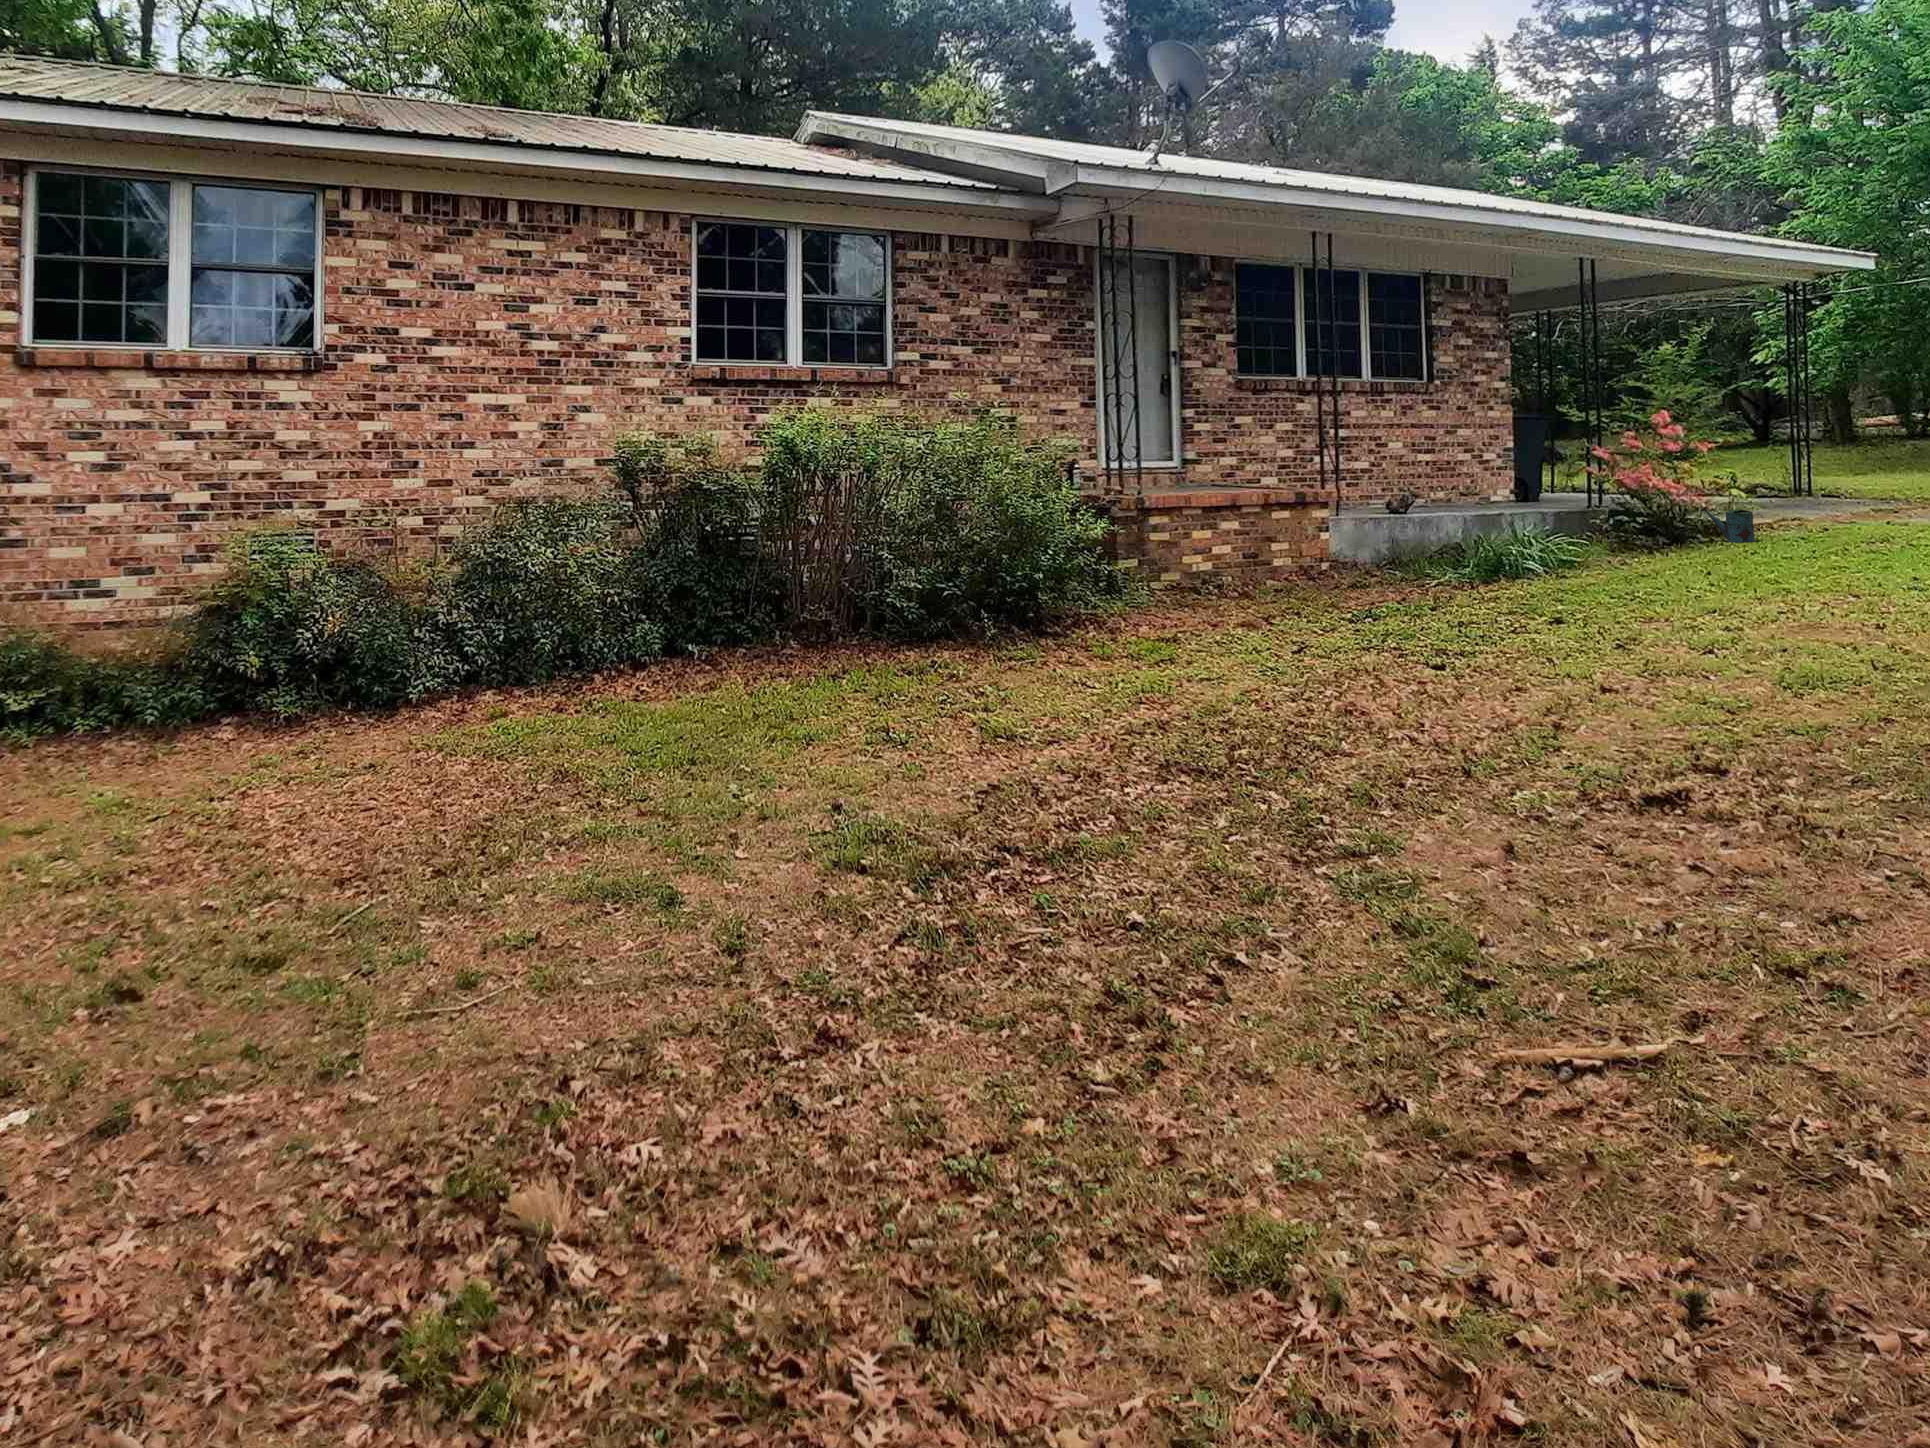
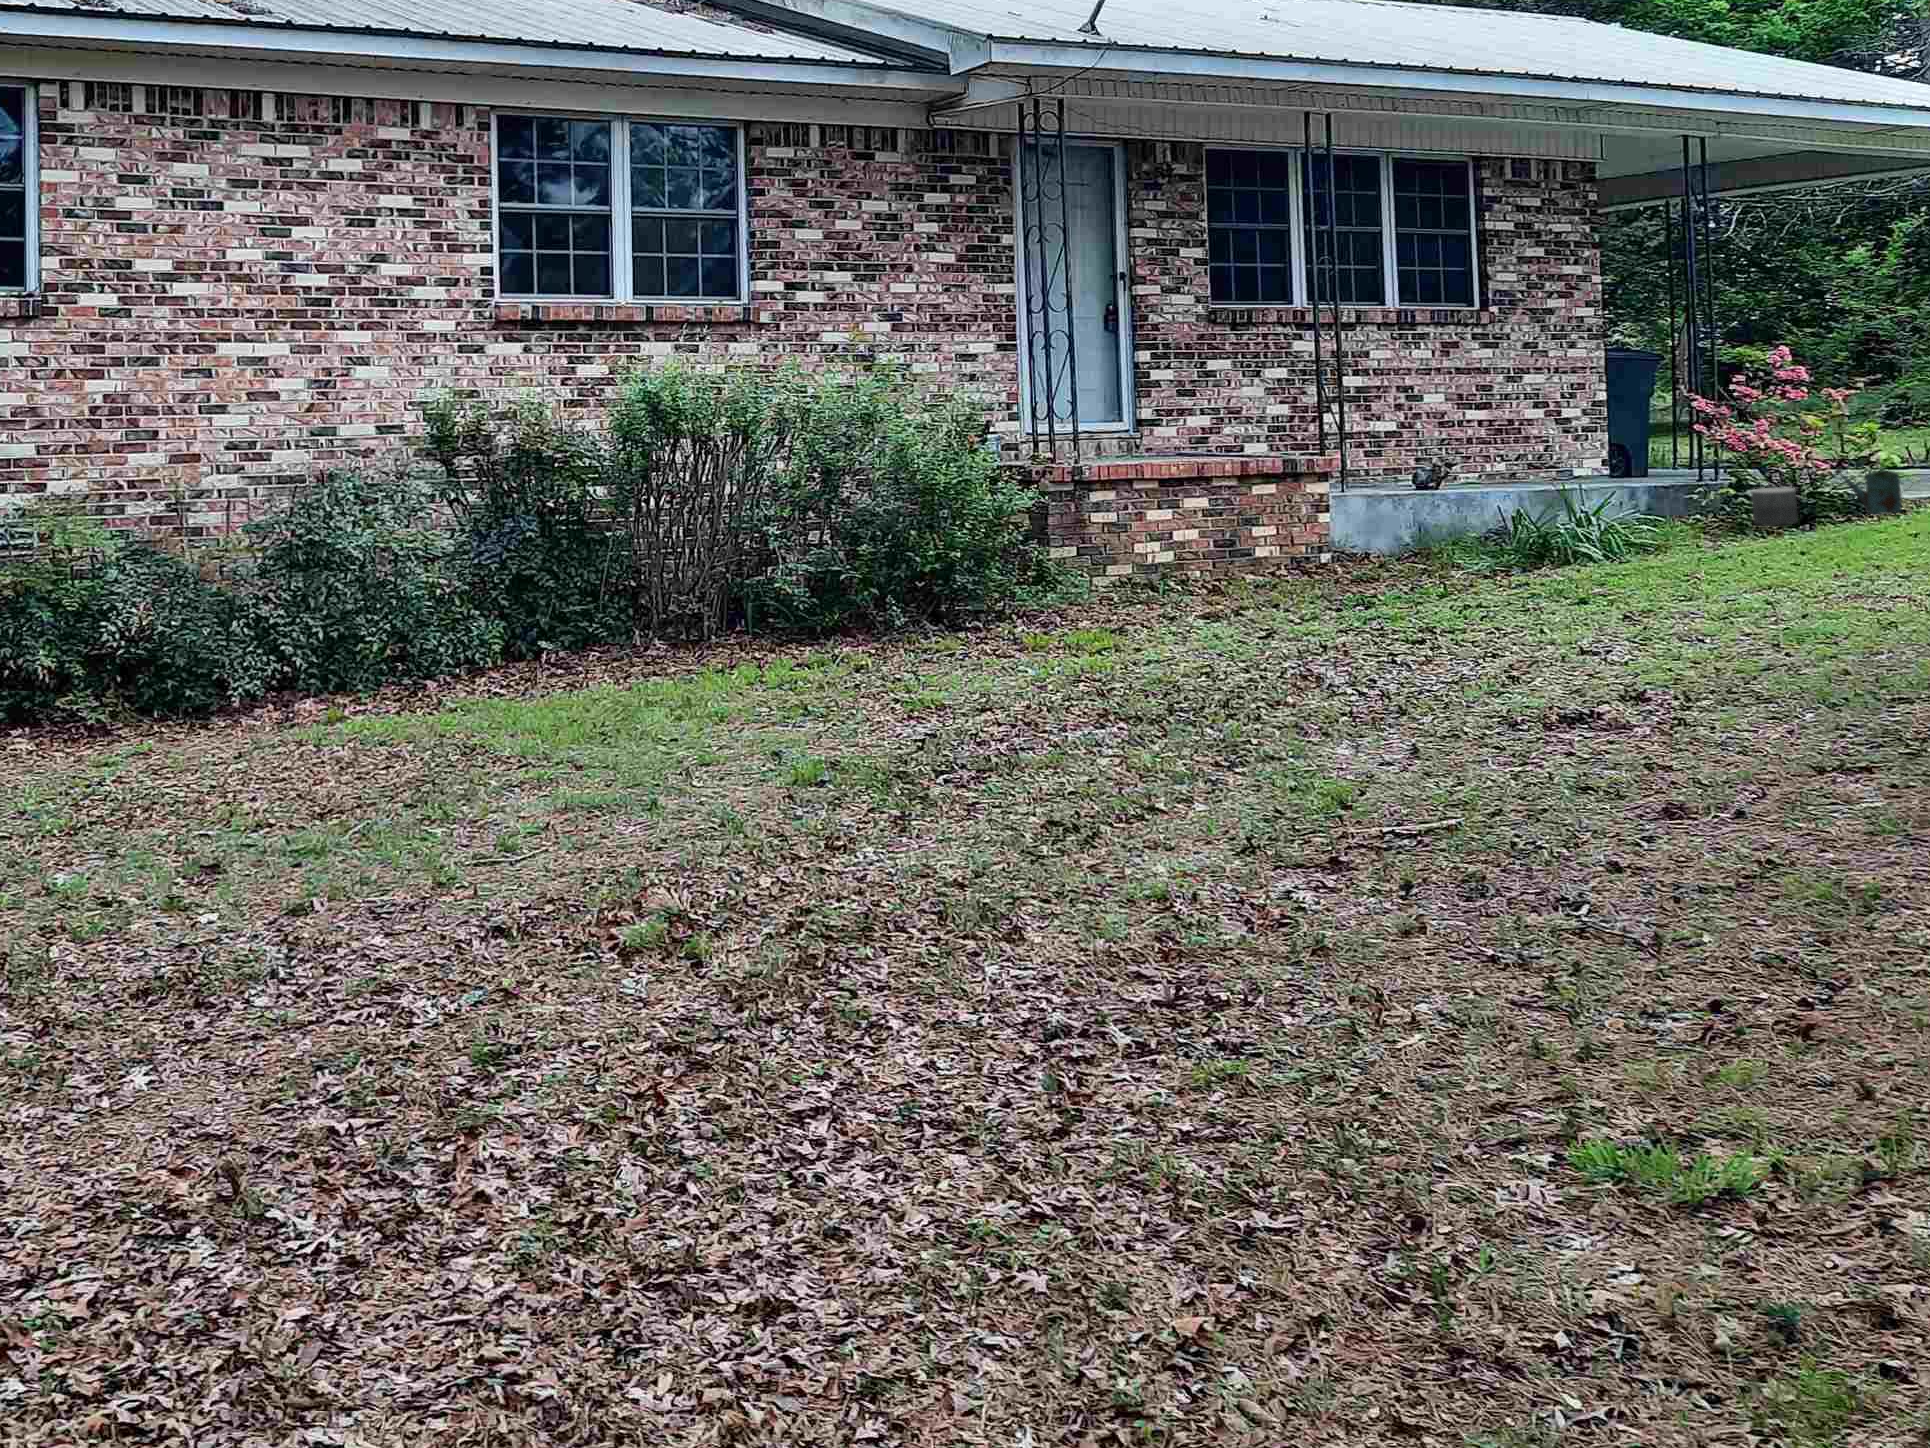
planter: none [1640,521,1677,550] -> present [1751,488,1798,526]

